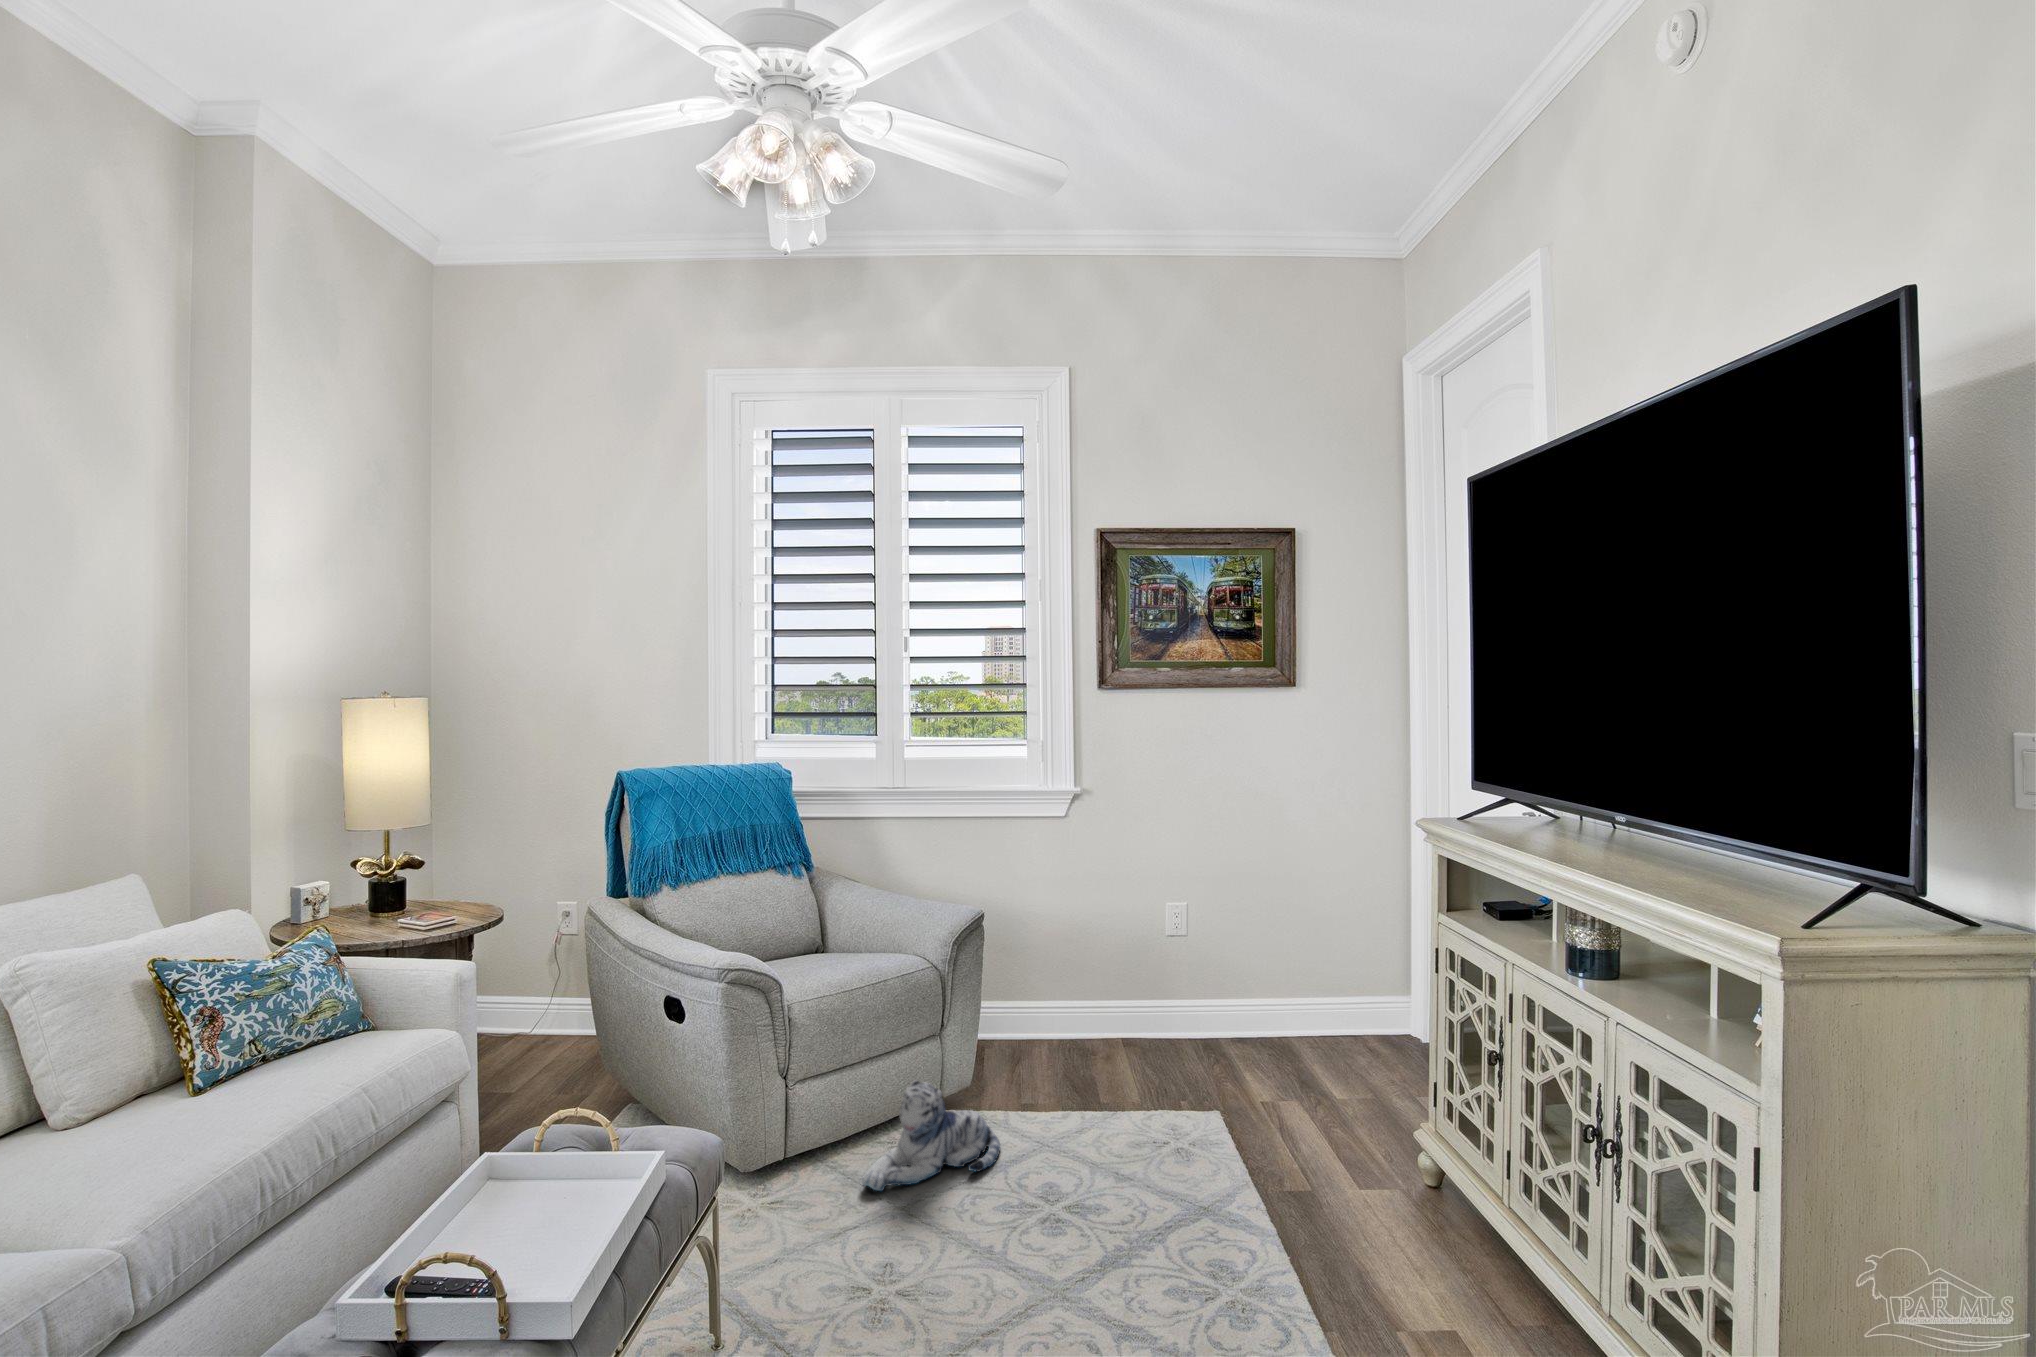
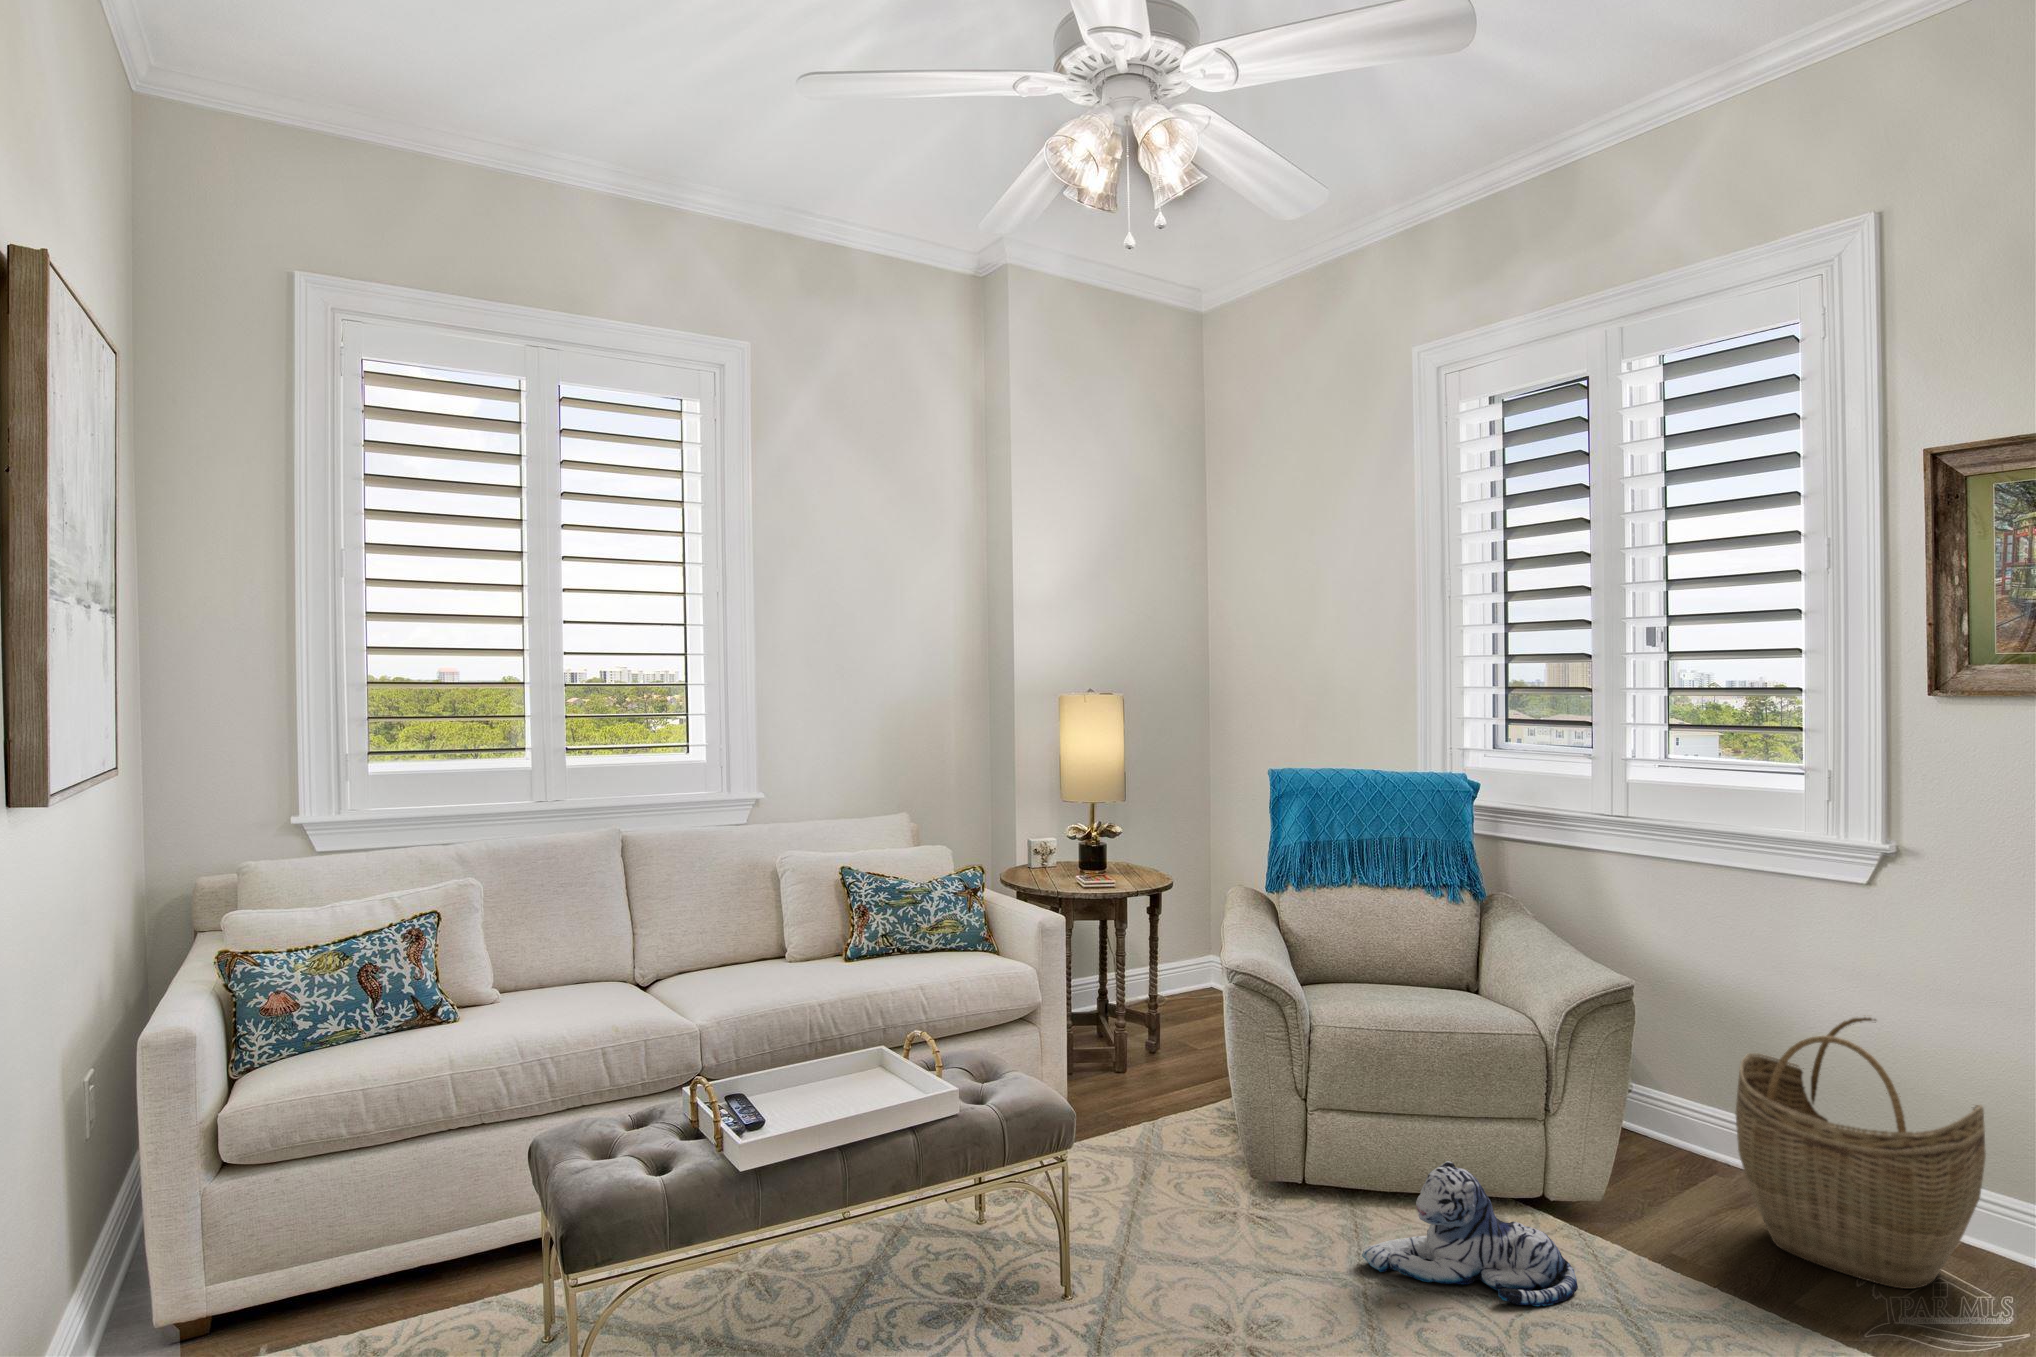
woven basket: none [1018,898,1153,1070] -> present [1736,1017,1986,1289]

